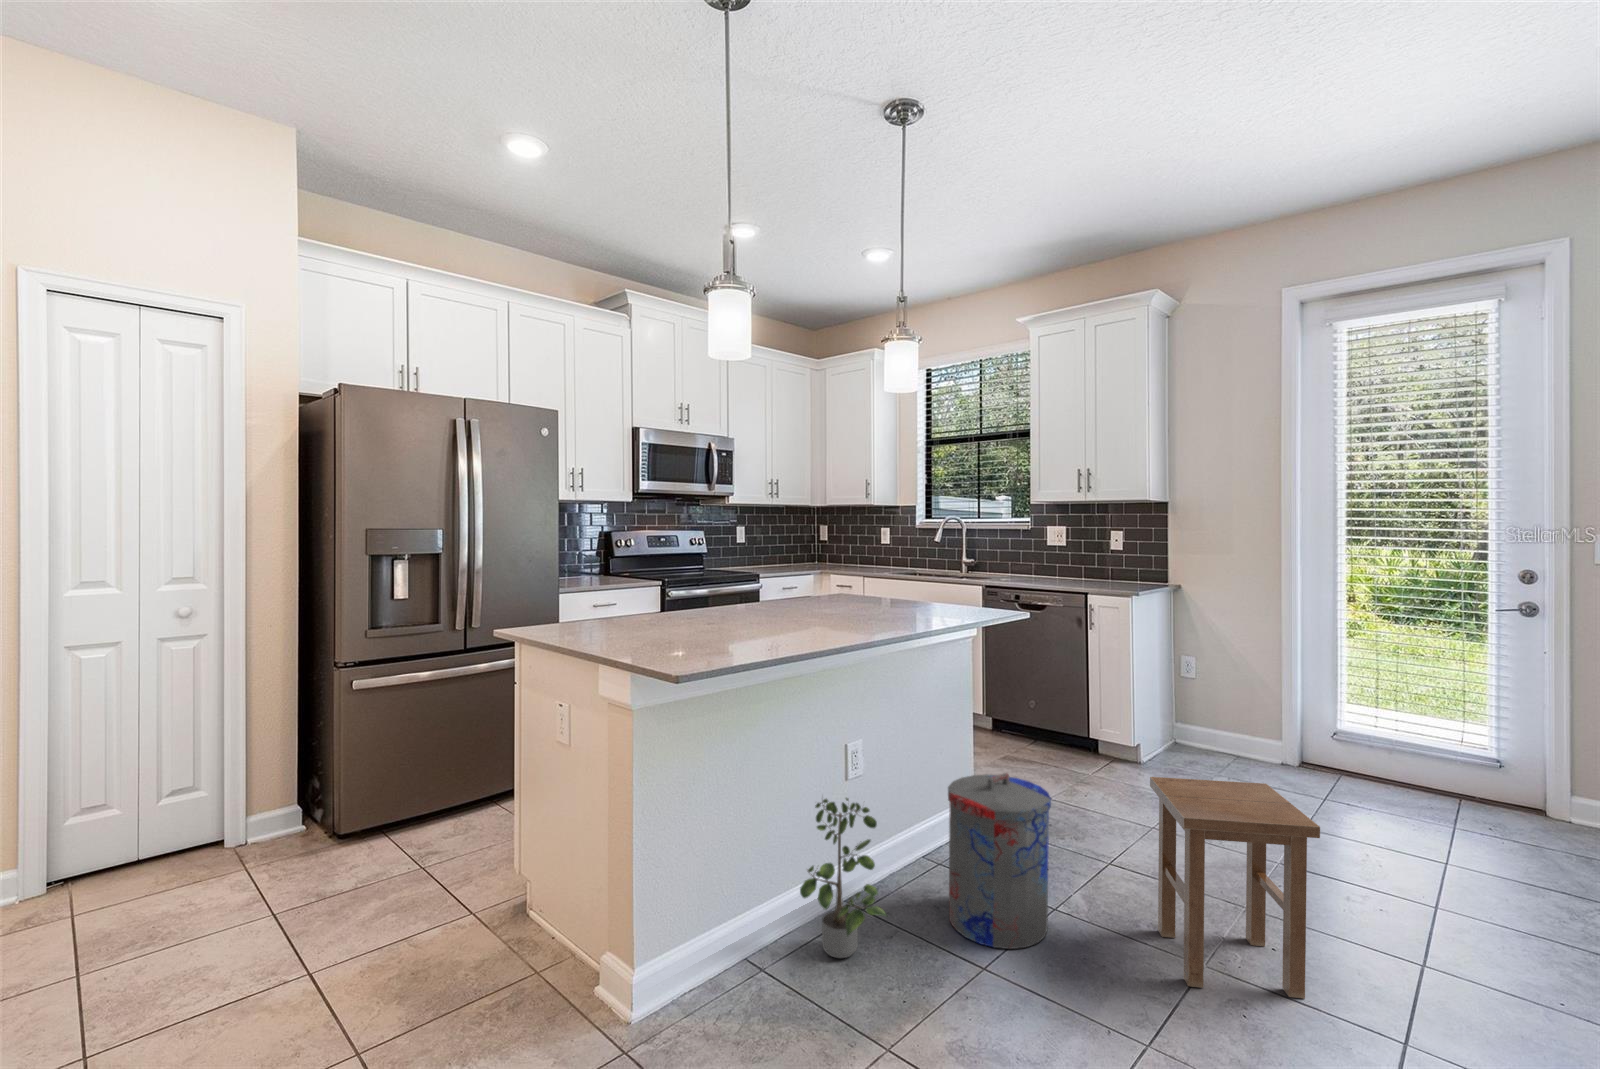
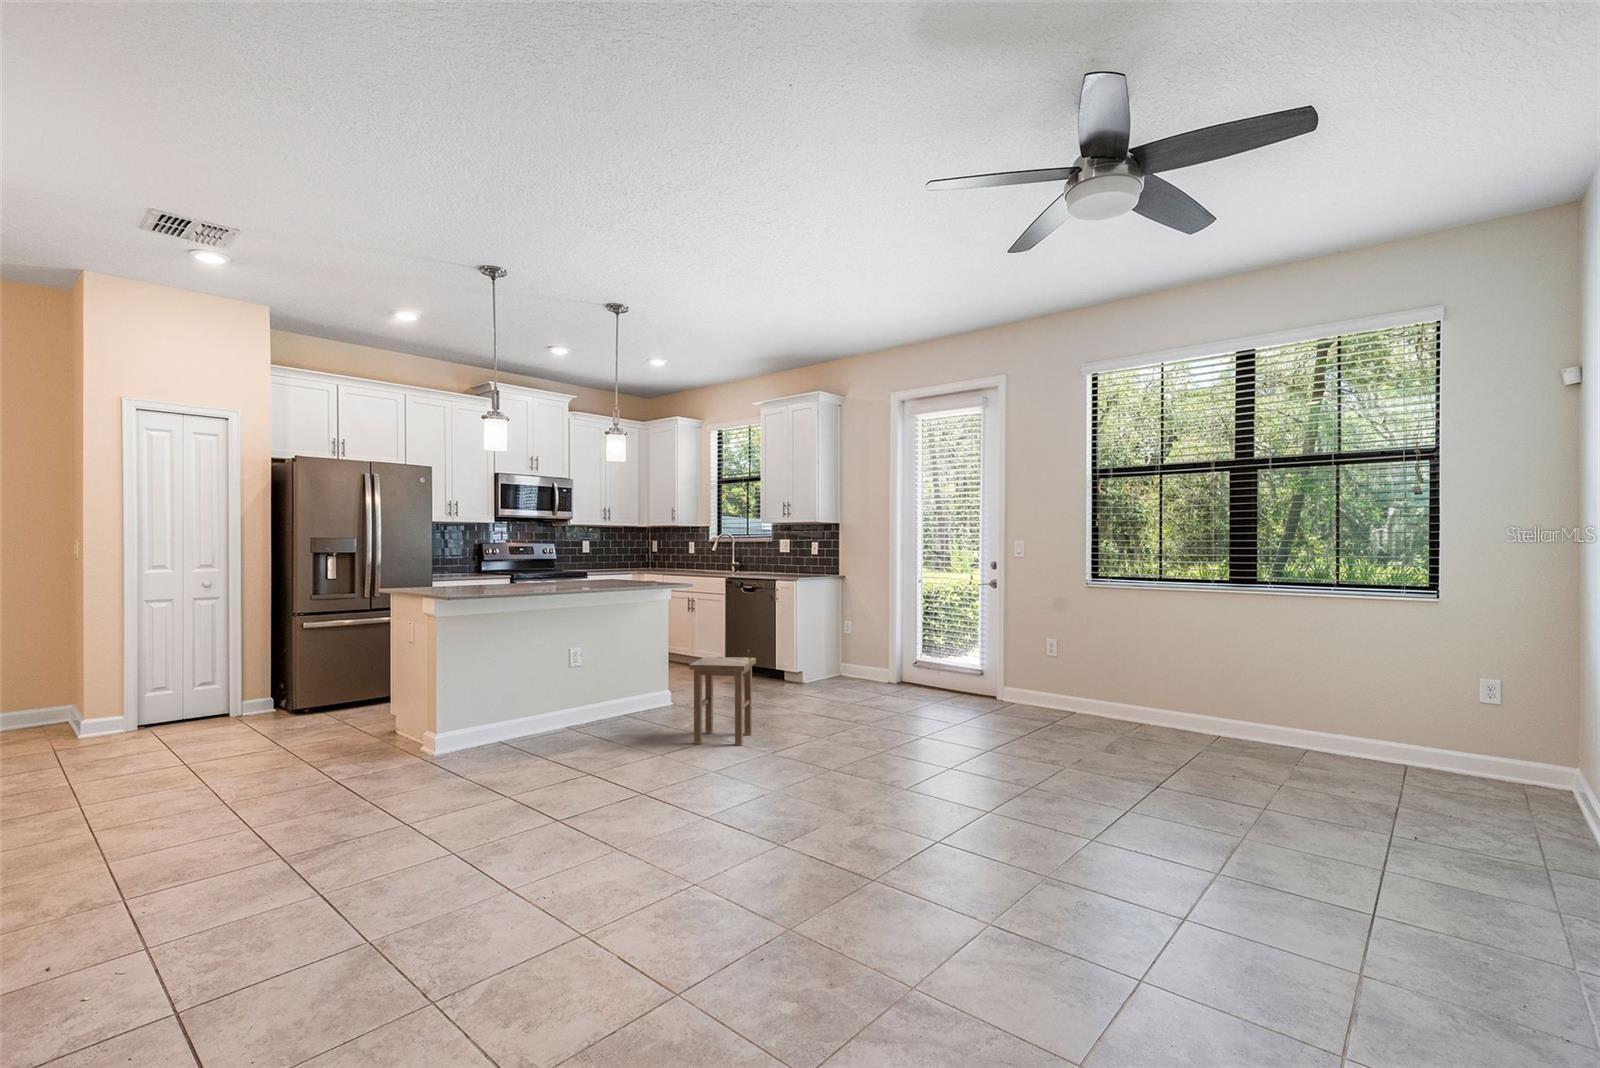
trash can: present [948,773,1051,949] -> none [605,657,656,737]
potted plant: present [800,798,887,958] -> none [523,663,559,740]

